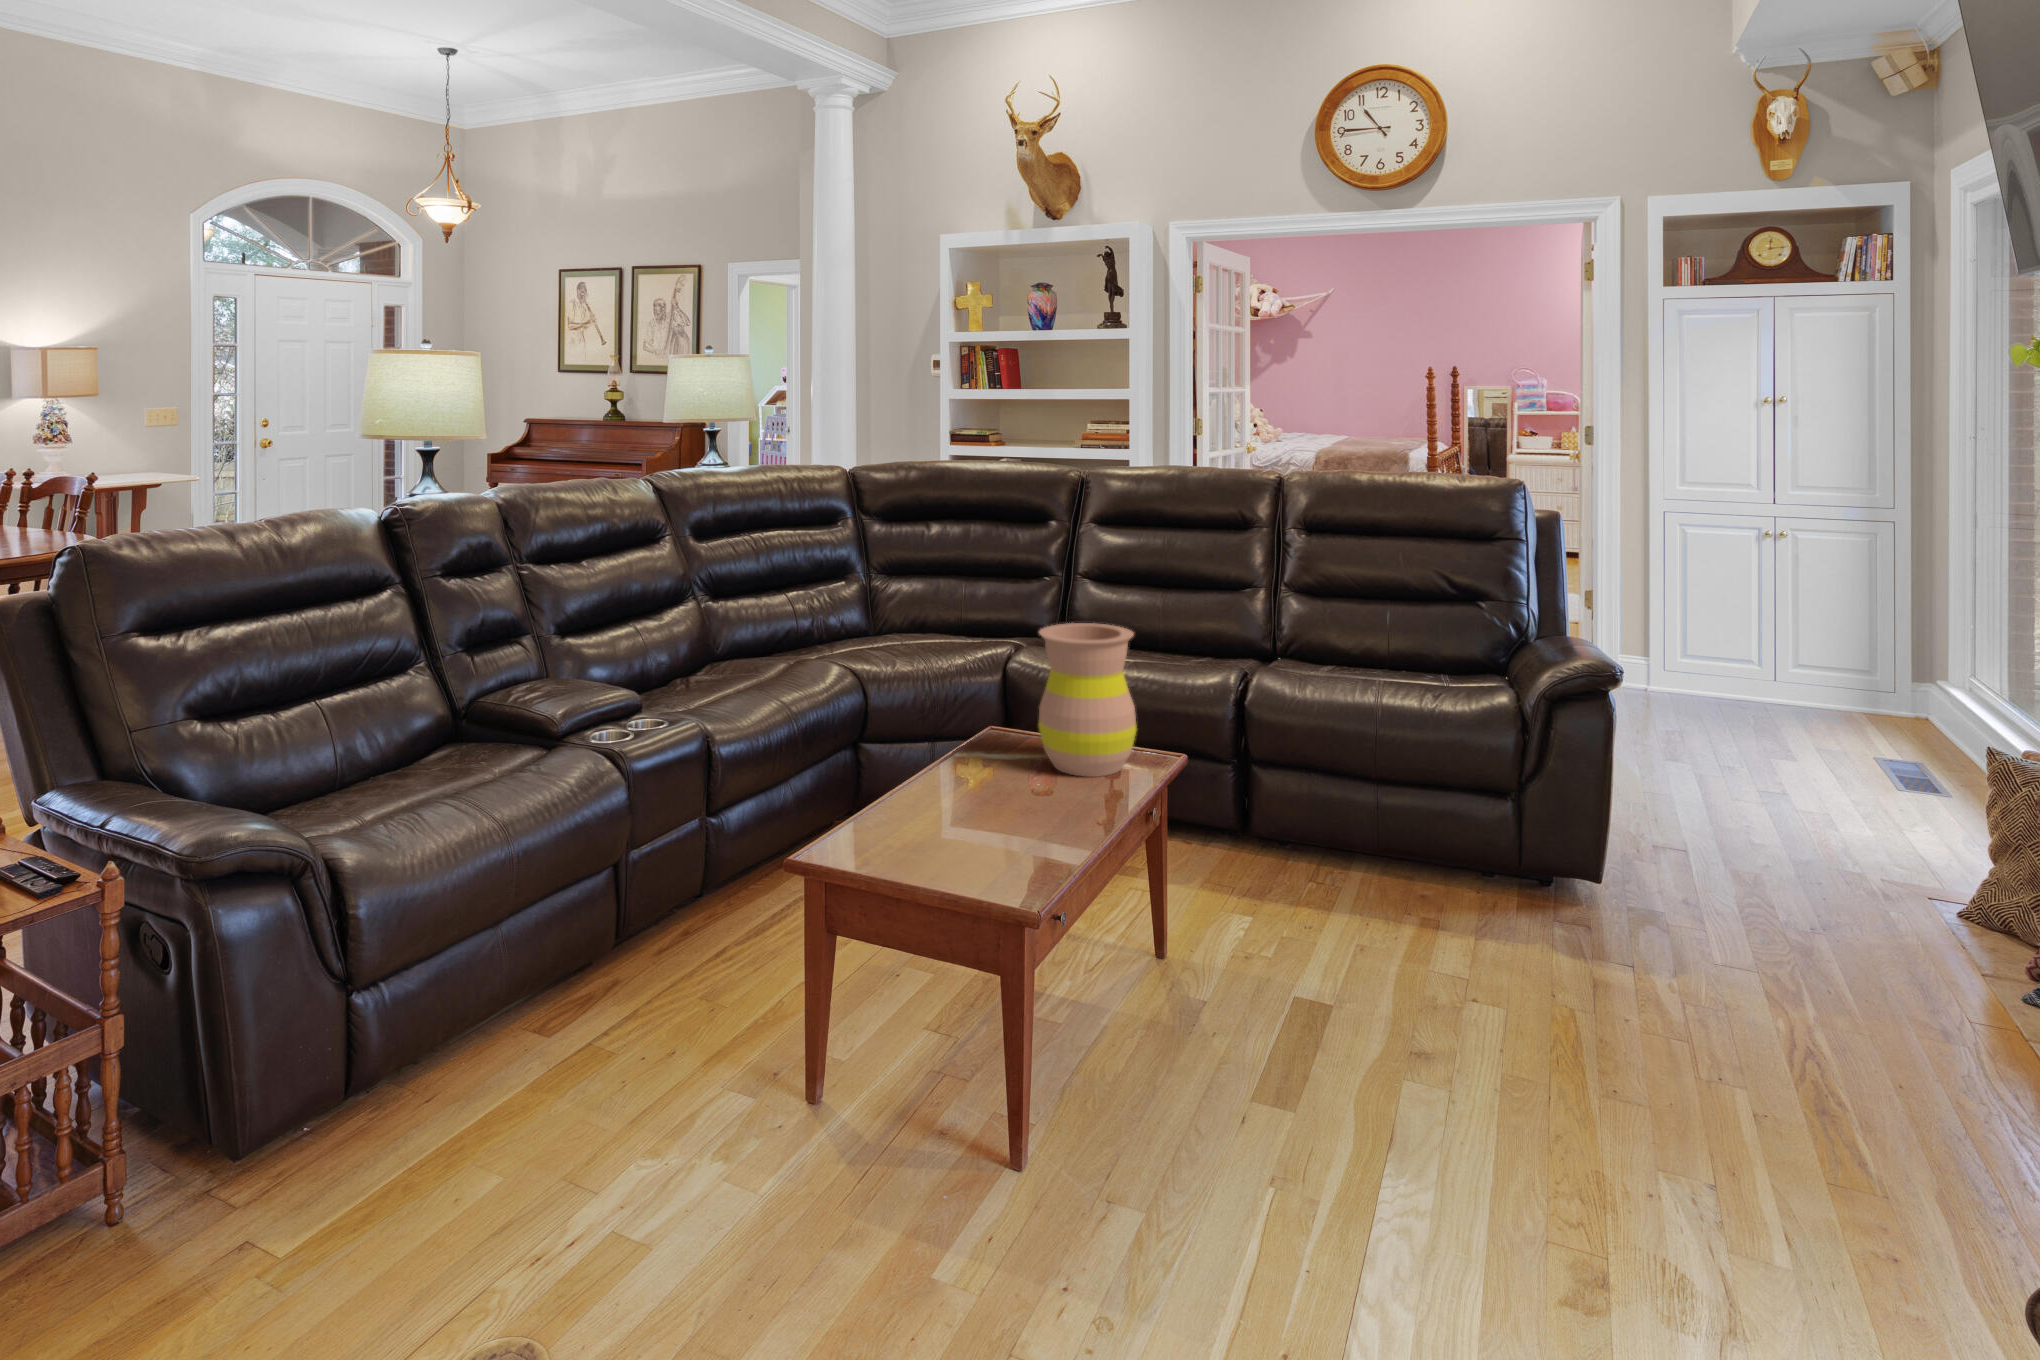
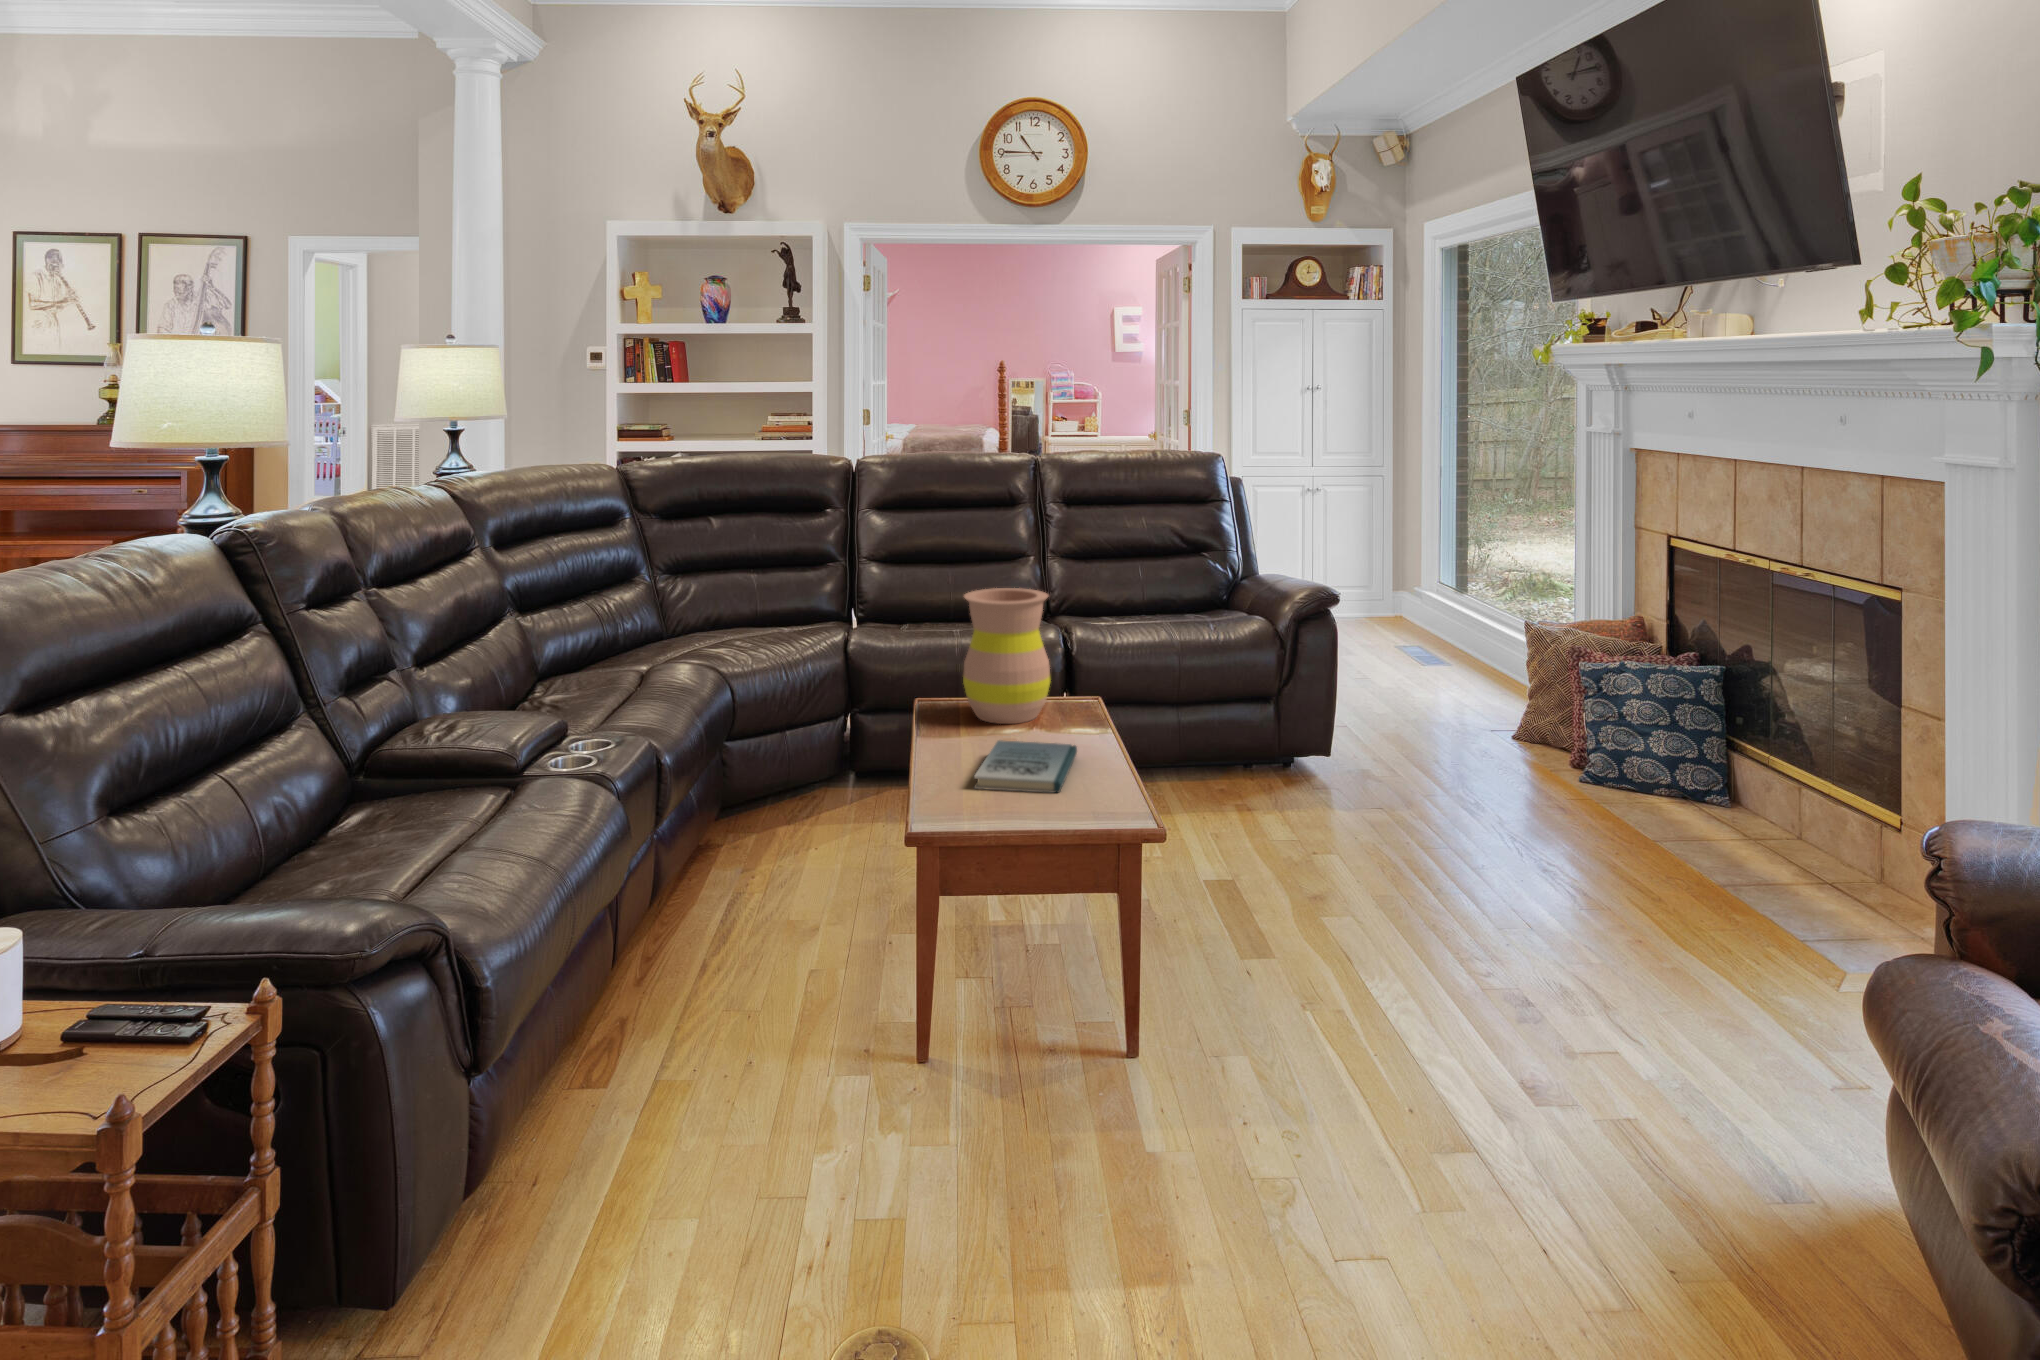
book: none [932,792,1087,865] -> present [974,740,1077,793]

